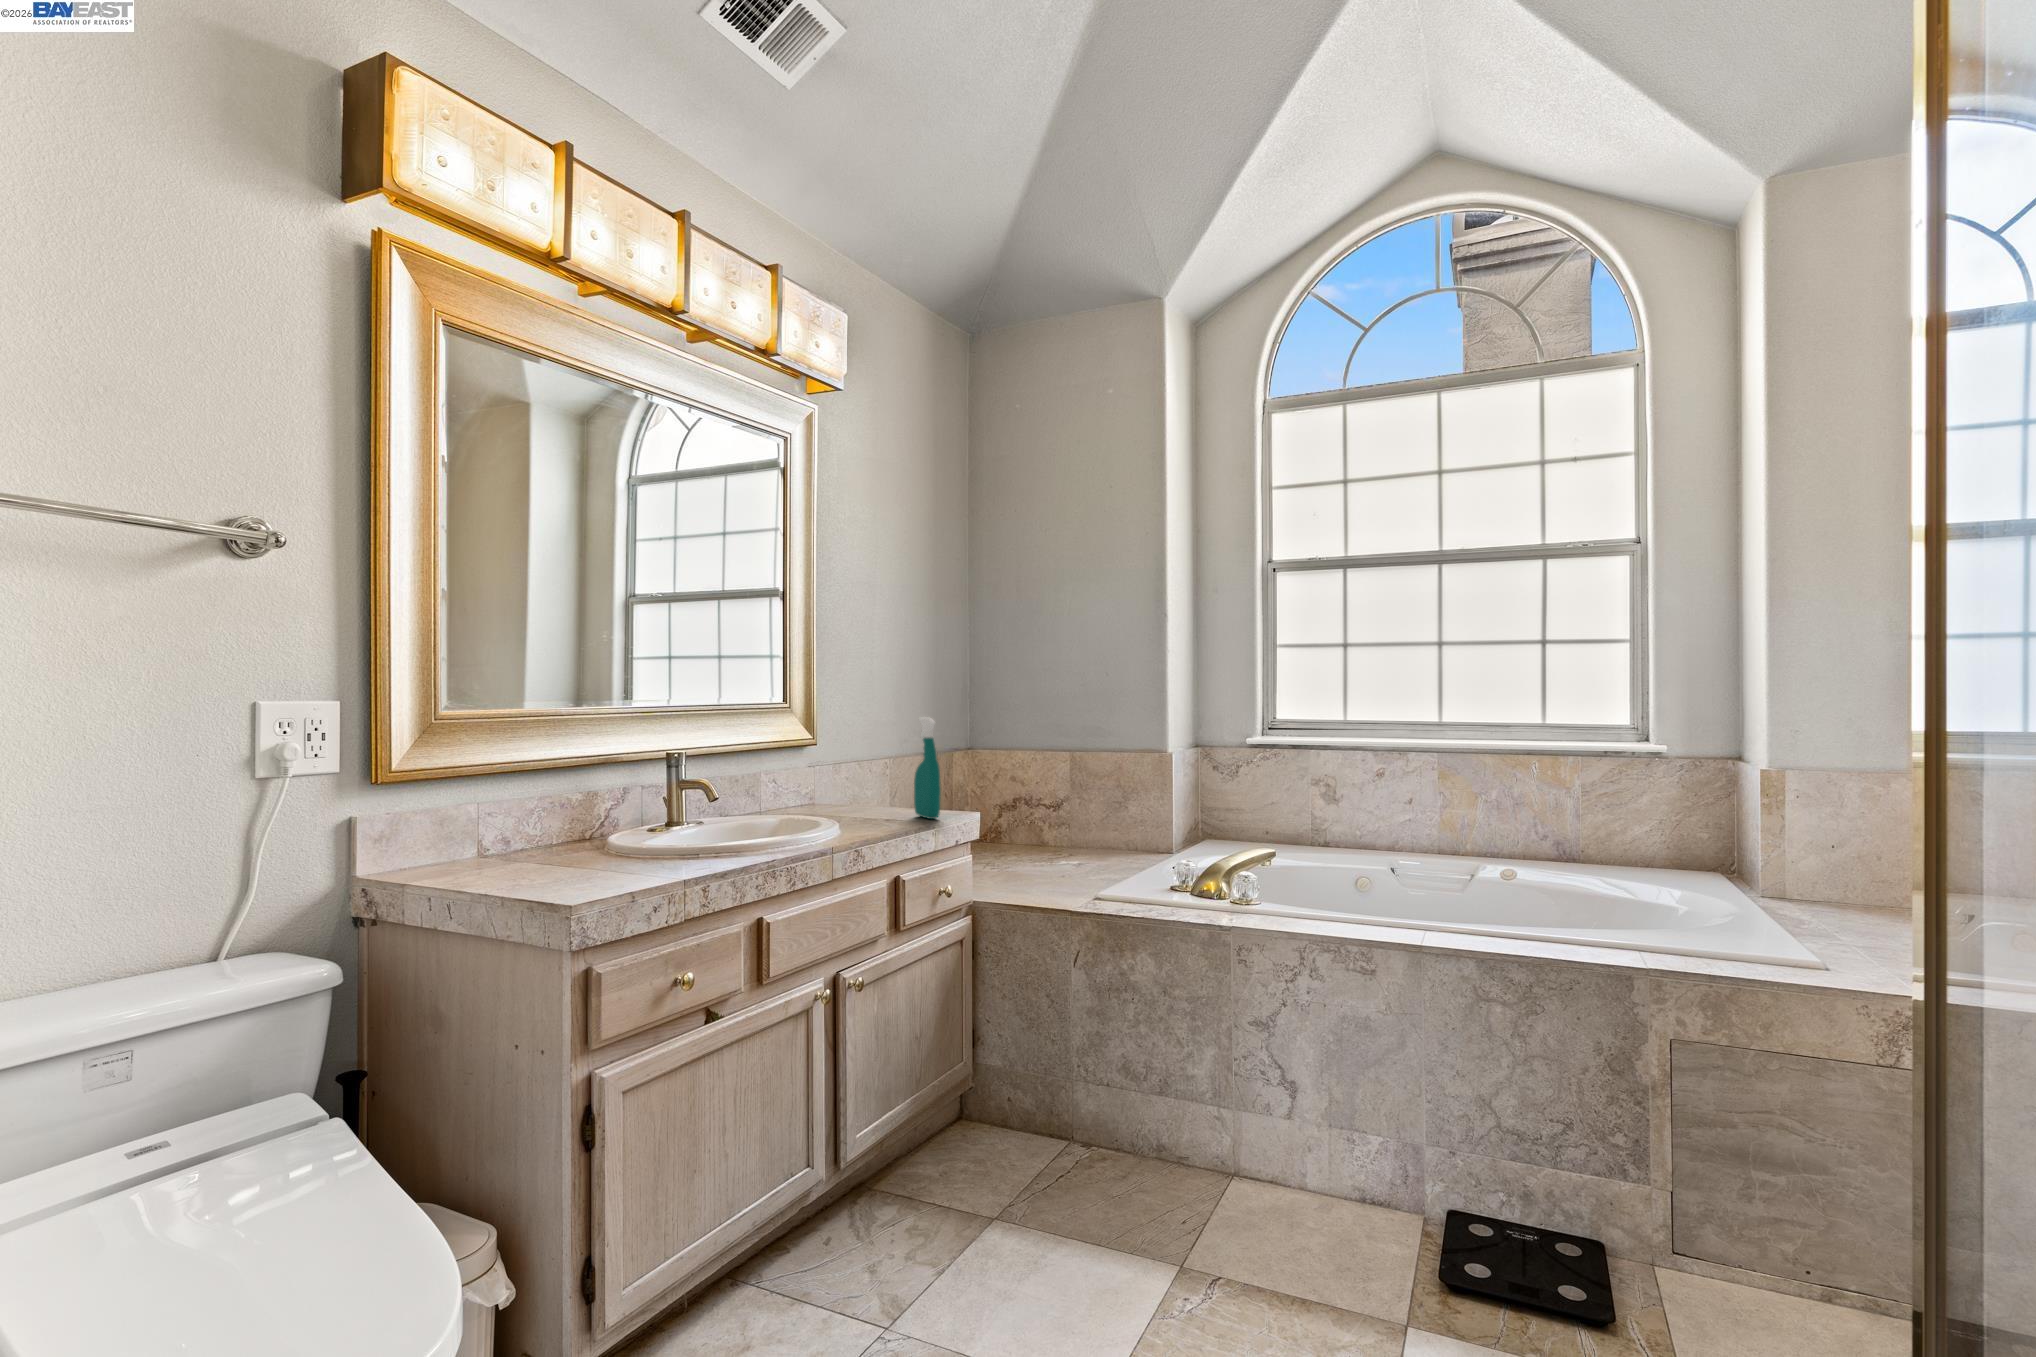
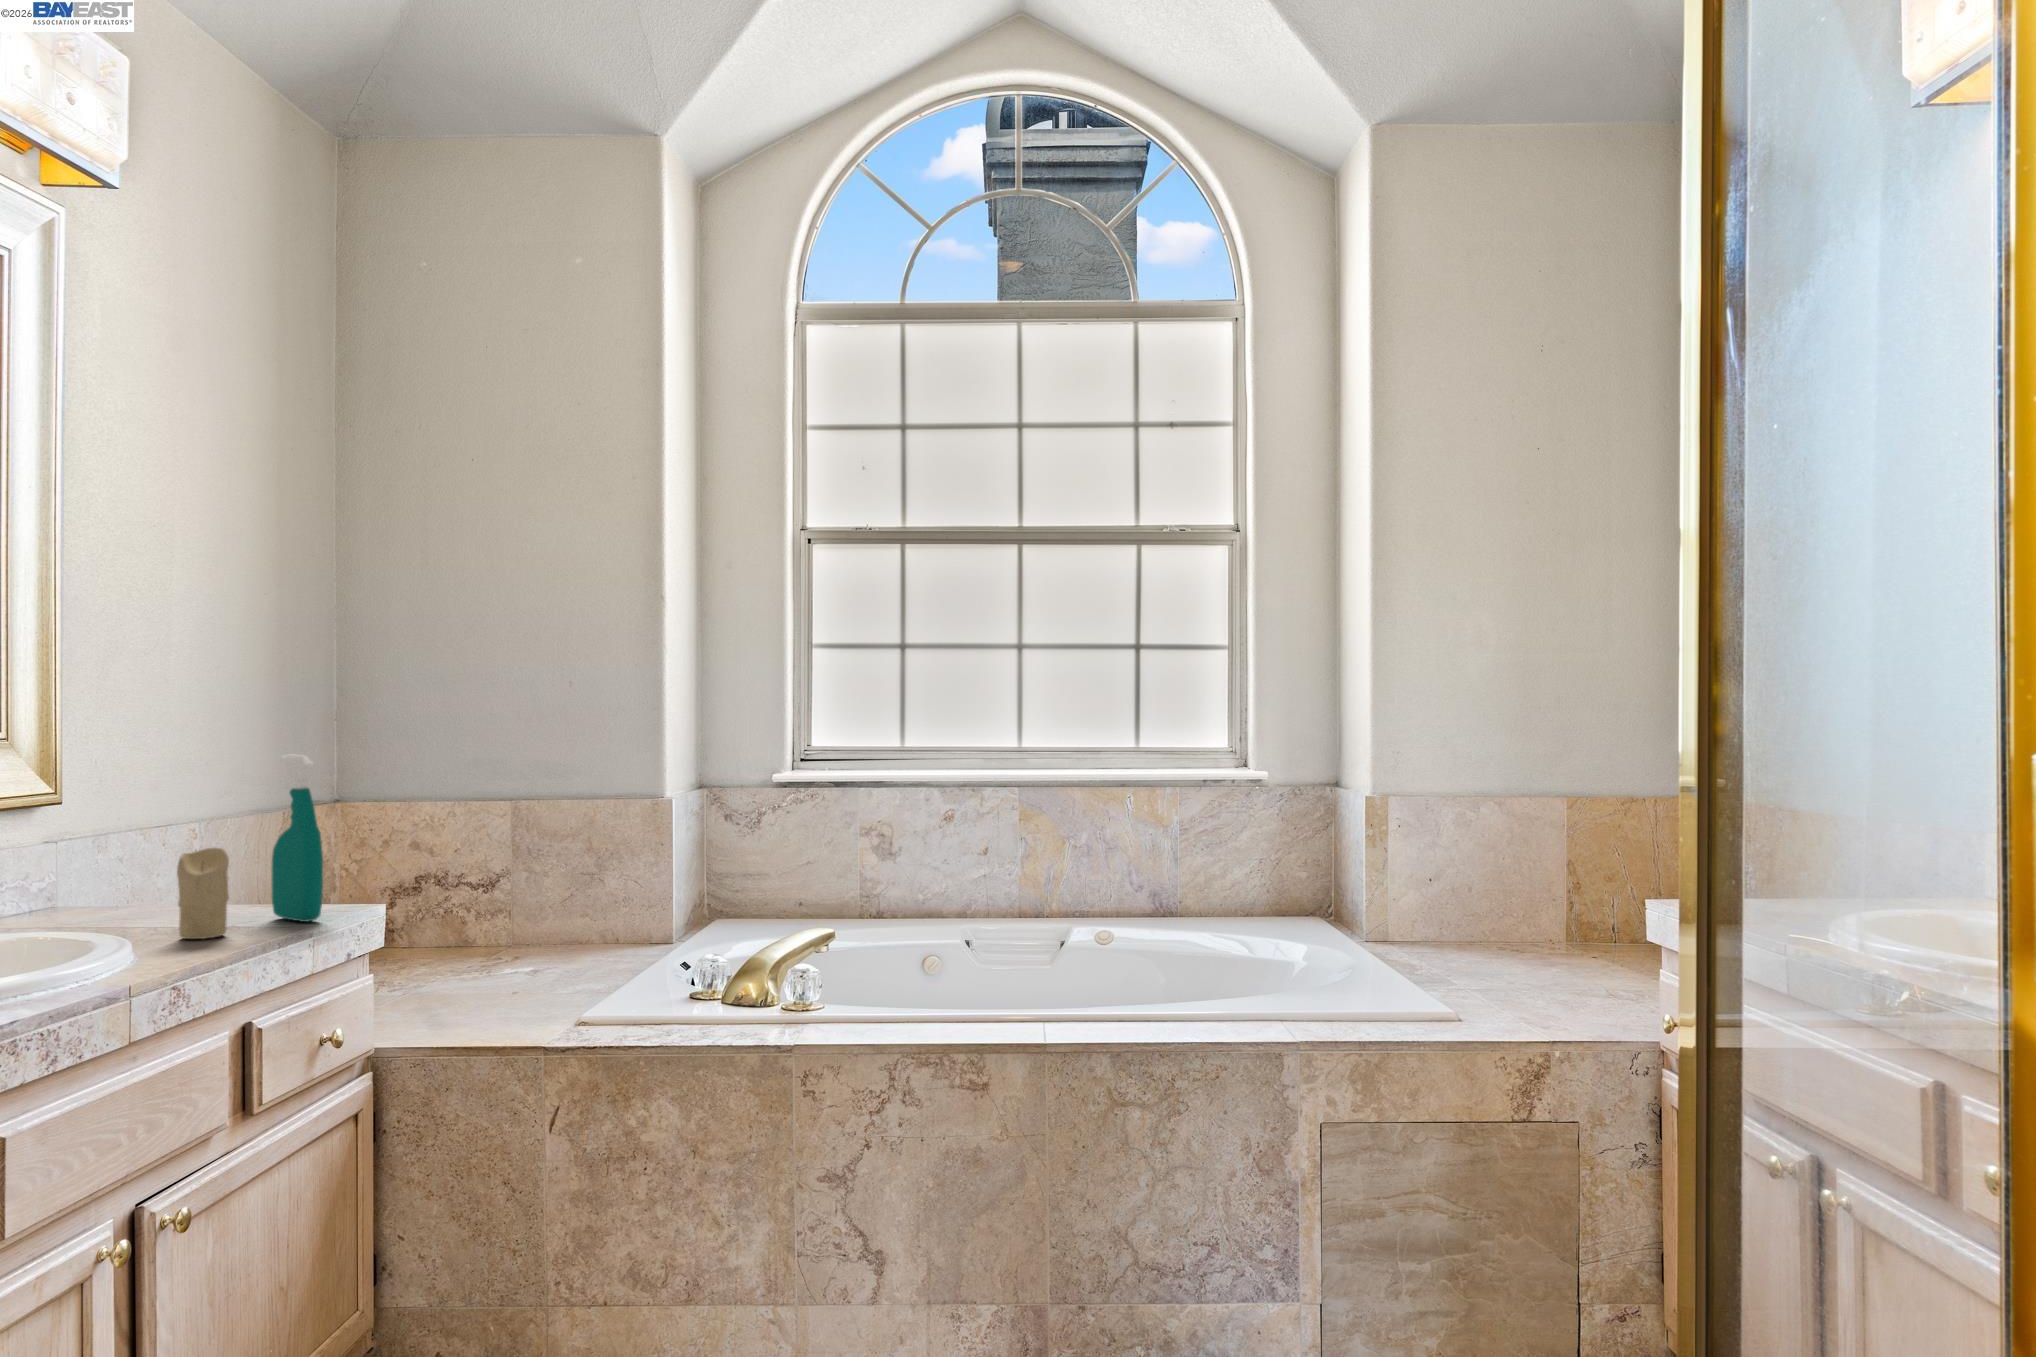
candle: none [862,771,889,824] -> present [177,848,229,939]

